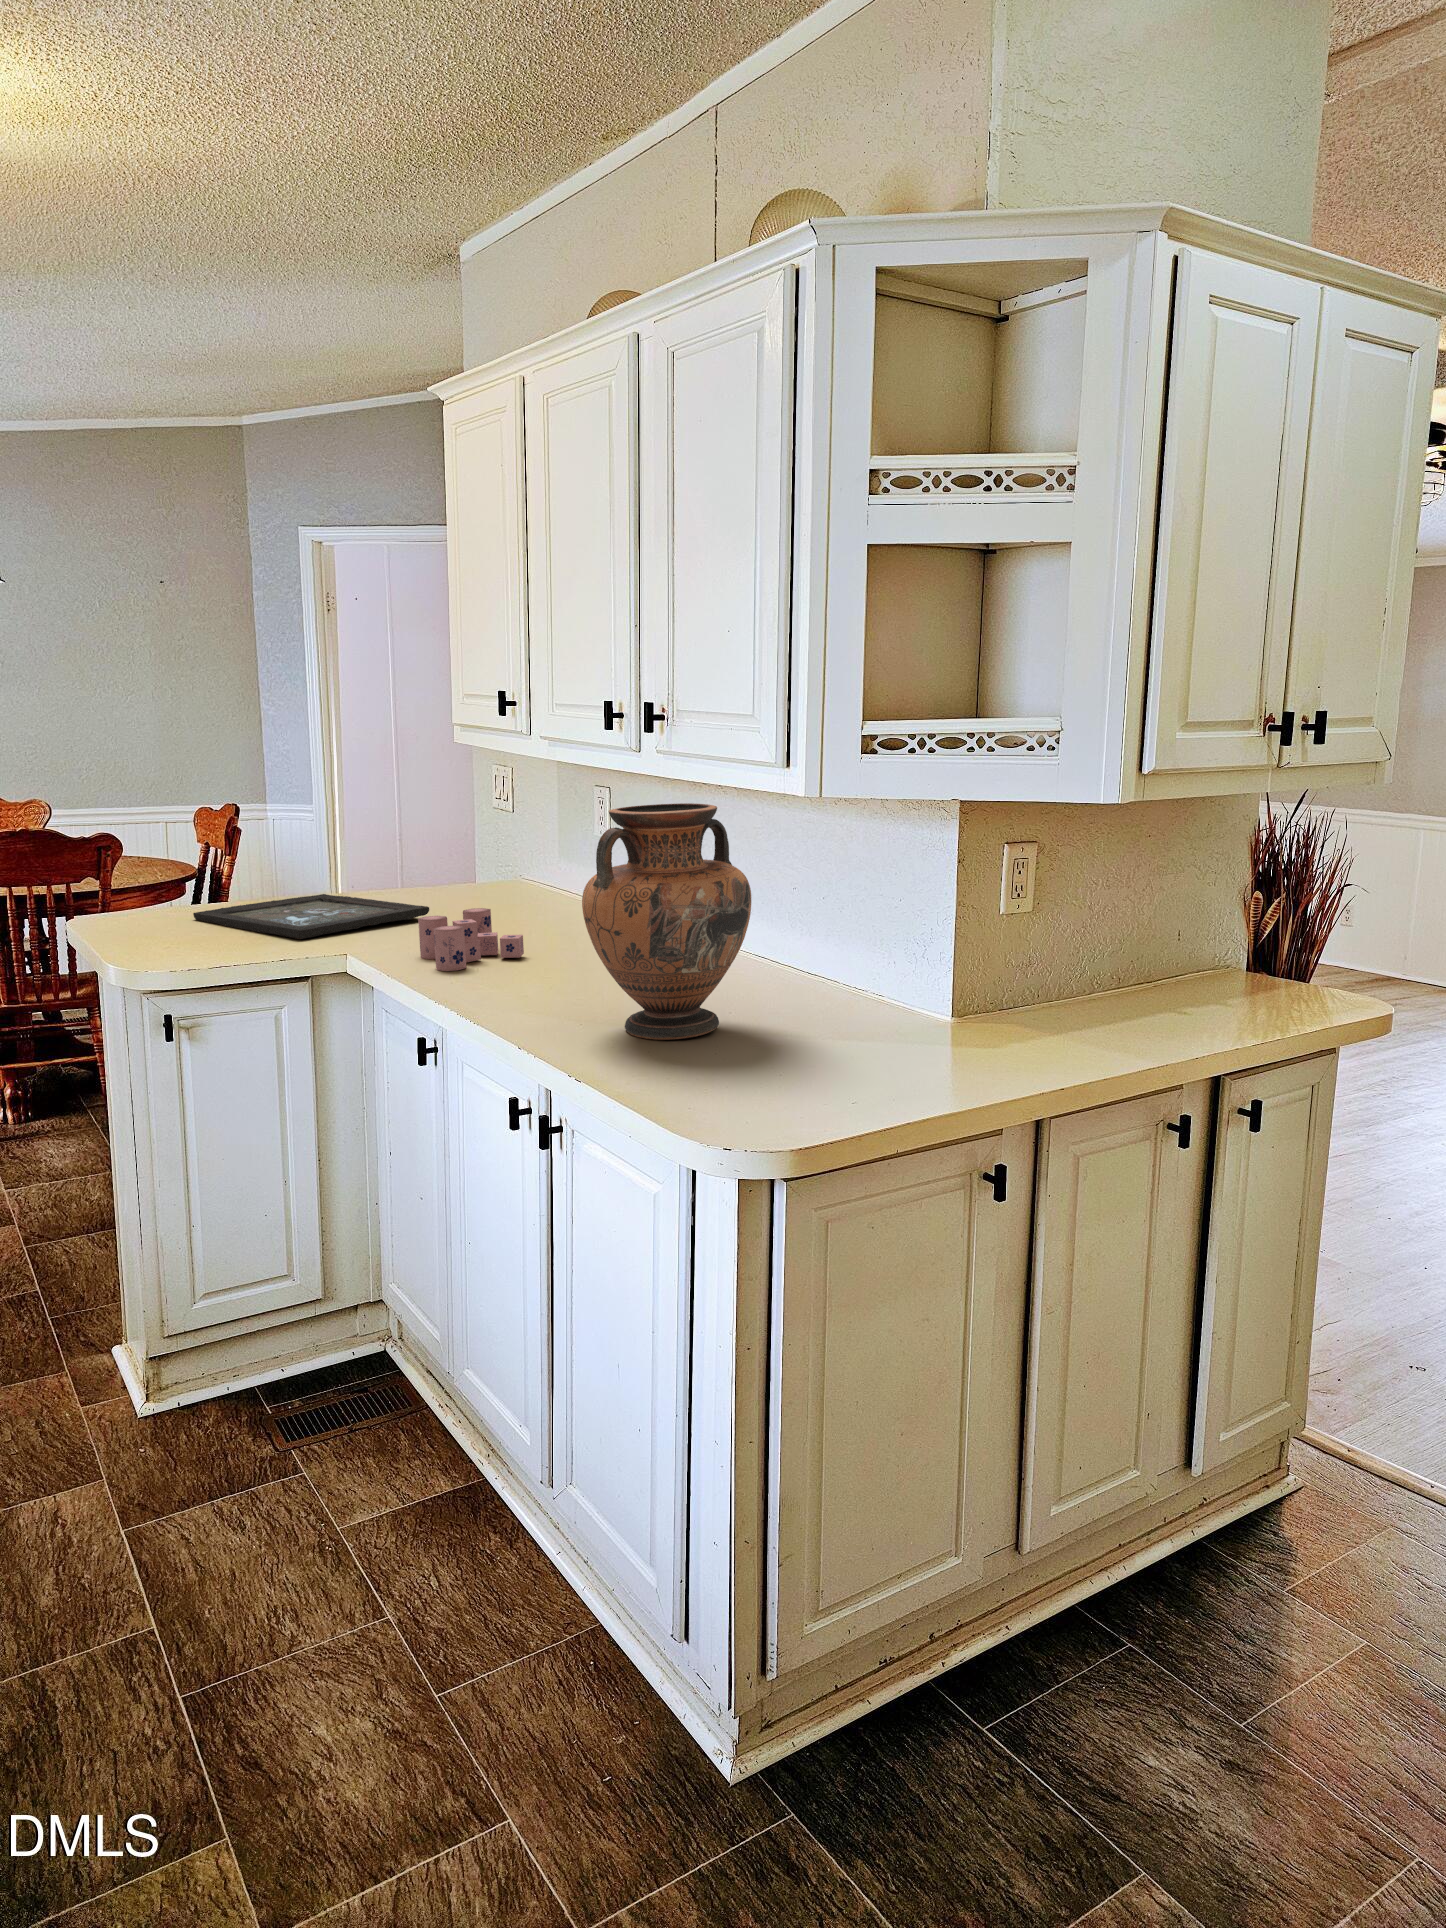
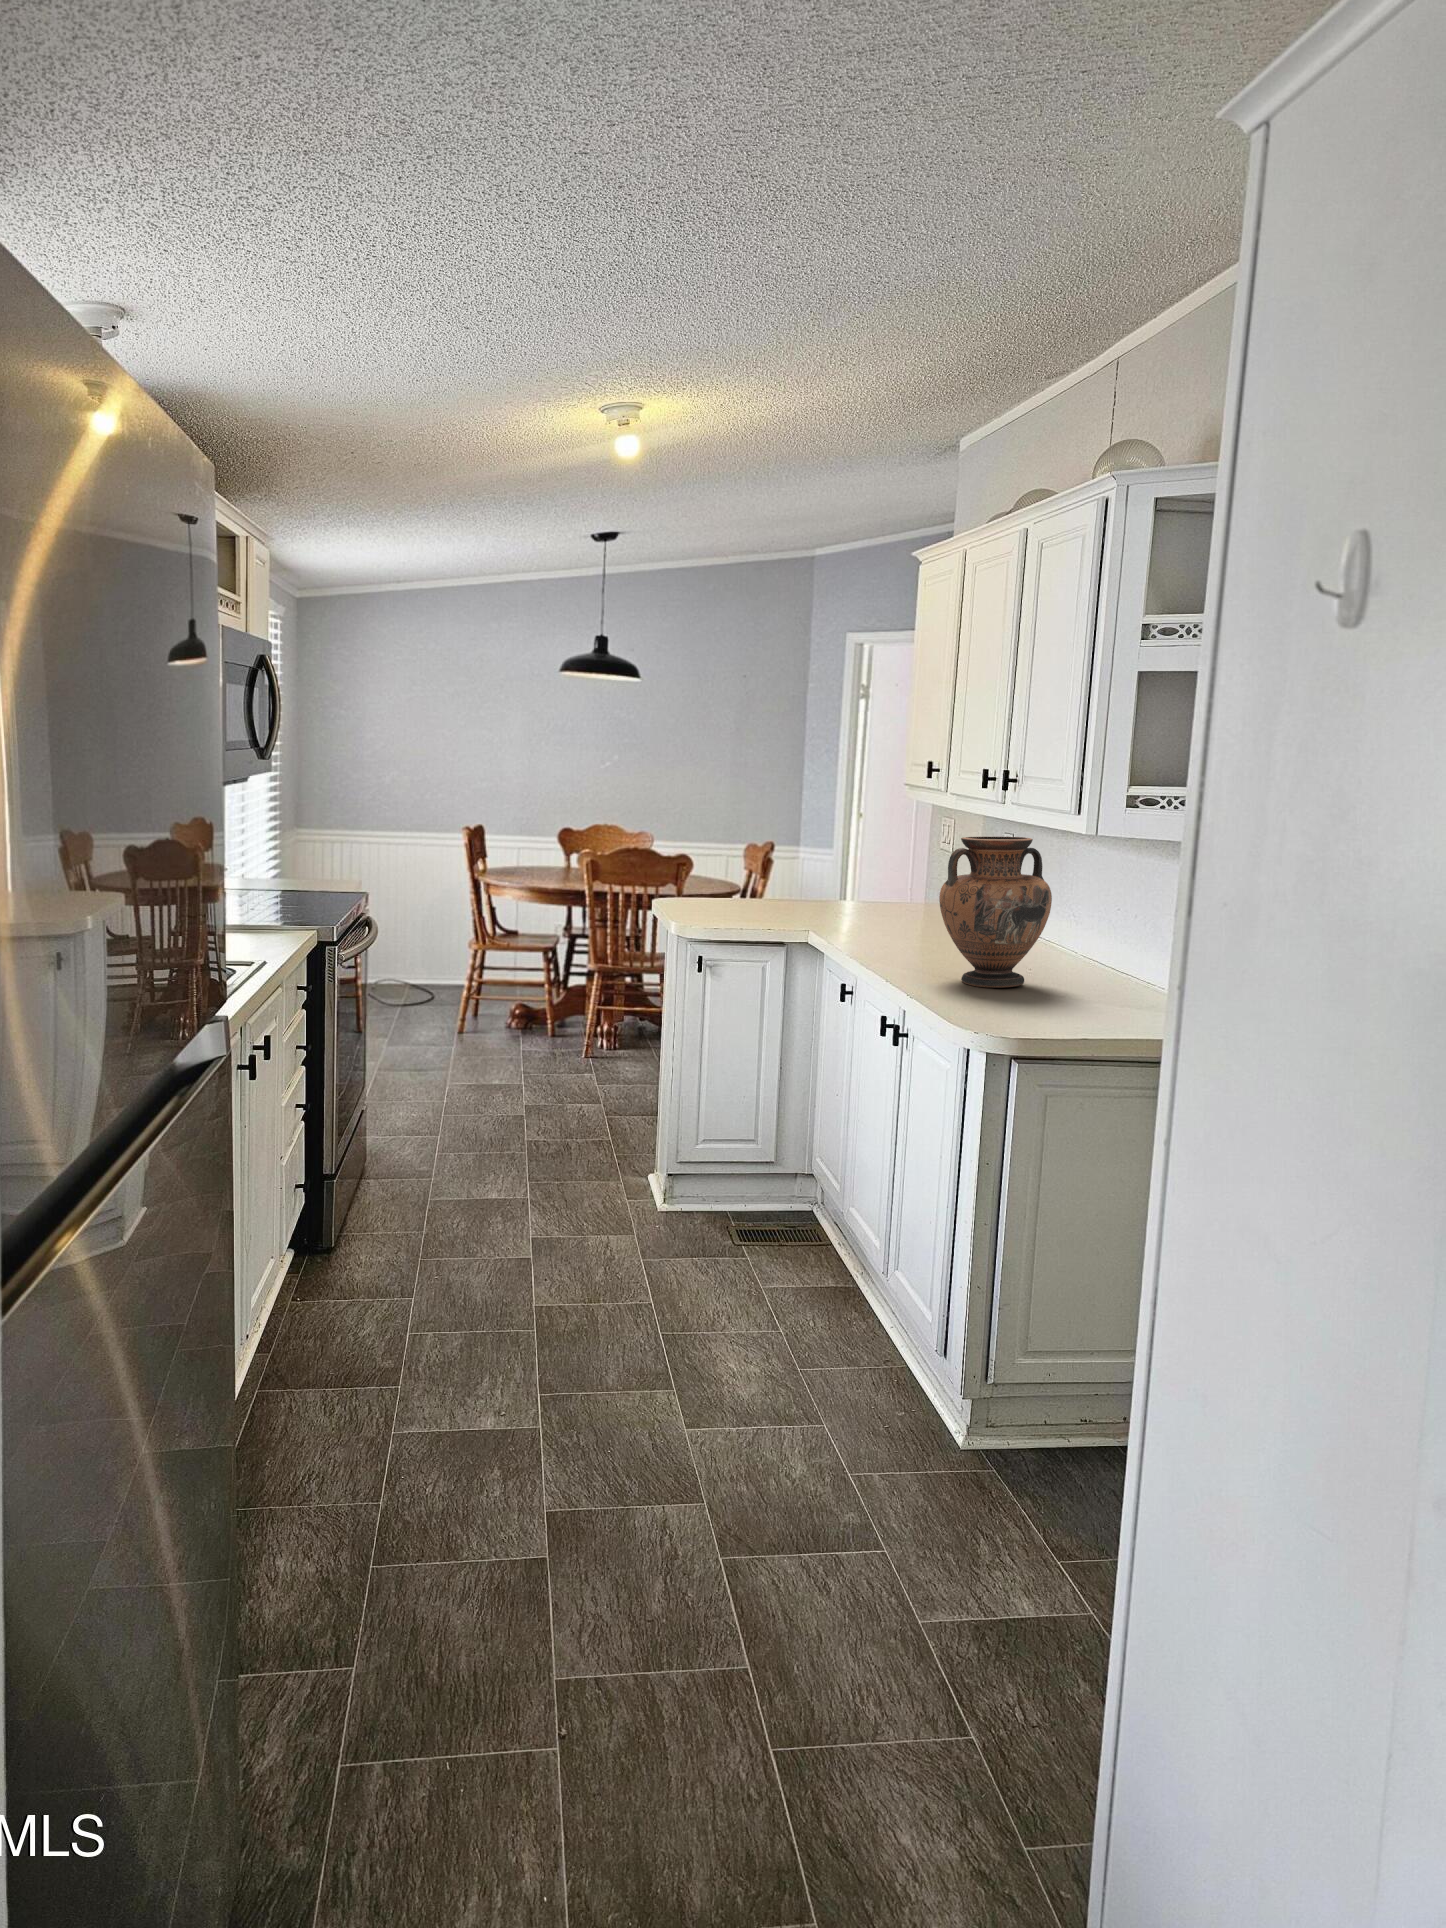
tray: present [193,894,429,939] -> none [725,897,875,920]
candle: present [418,908,524,971] -> none [857,907,925,944]

